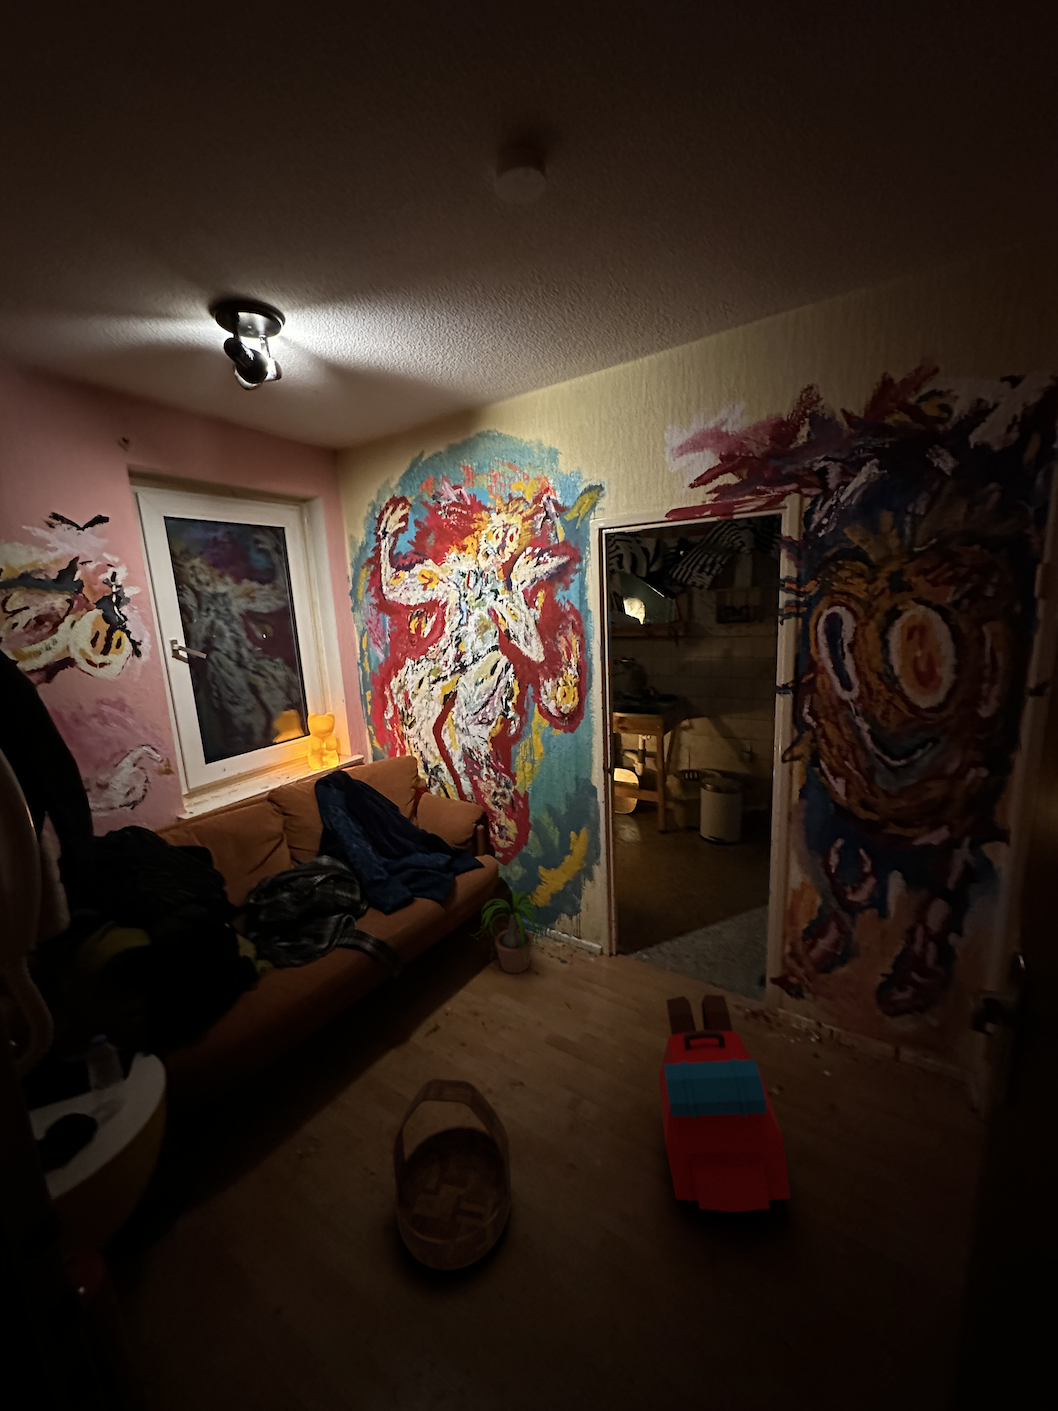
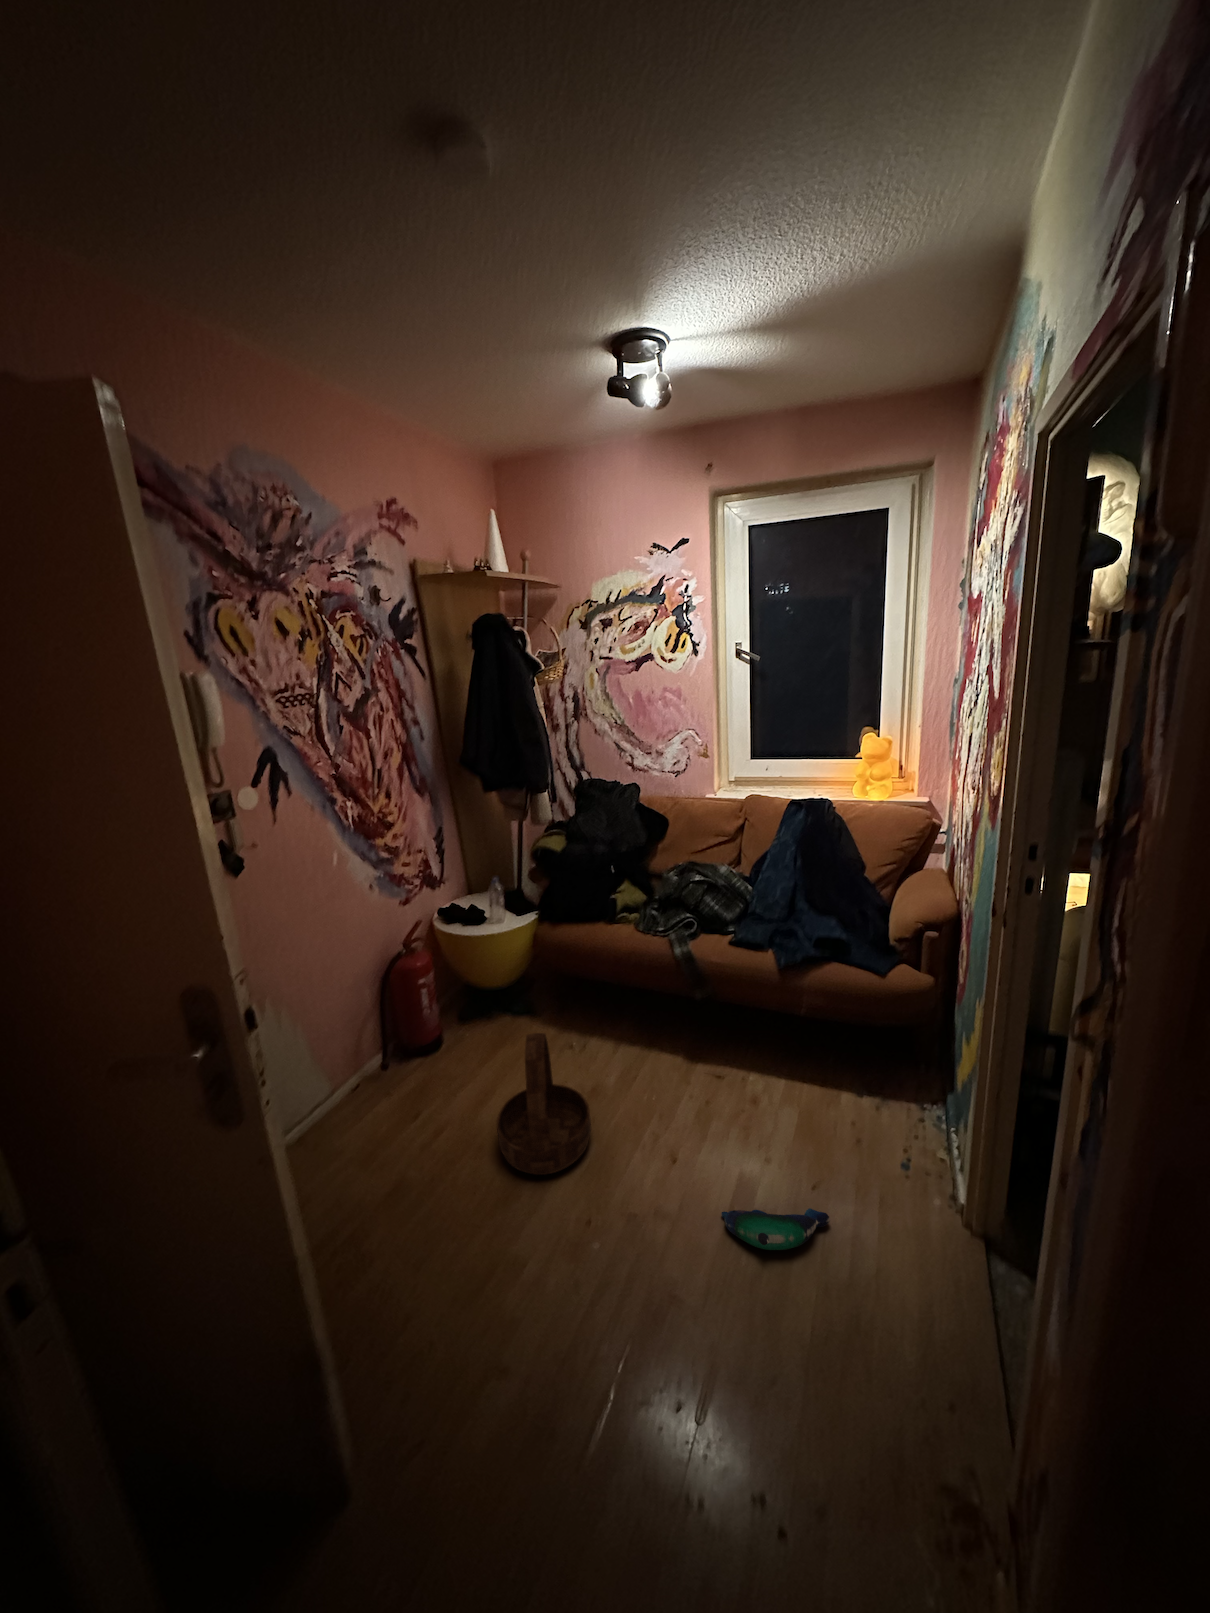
potted plant: present [482,891,544,973] -> none [820,1016,934,1130]
backpack: present [659,995,790,1212] -> none [529,1177,700,1447]
plush toy: none [584,1003,628,1066] -> present [721,1208,830,1250]

